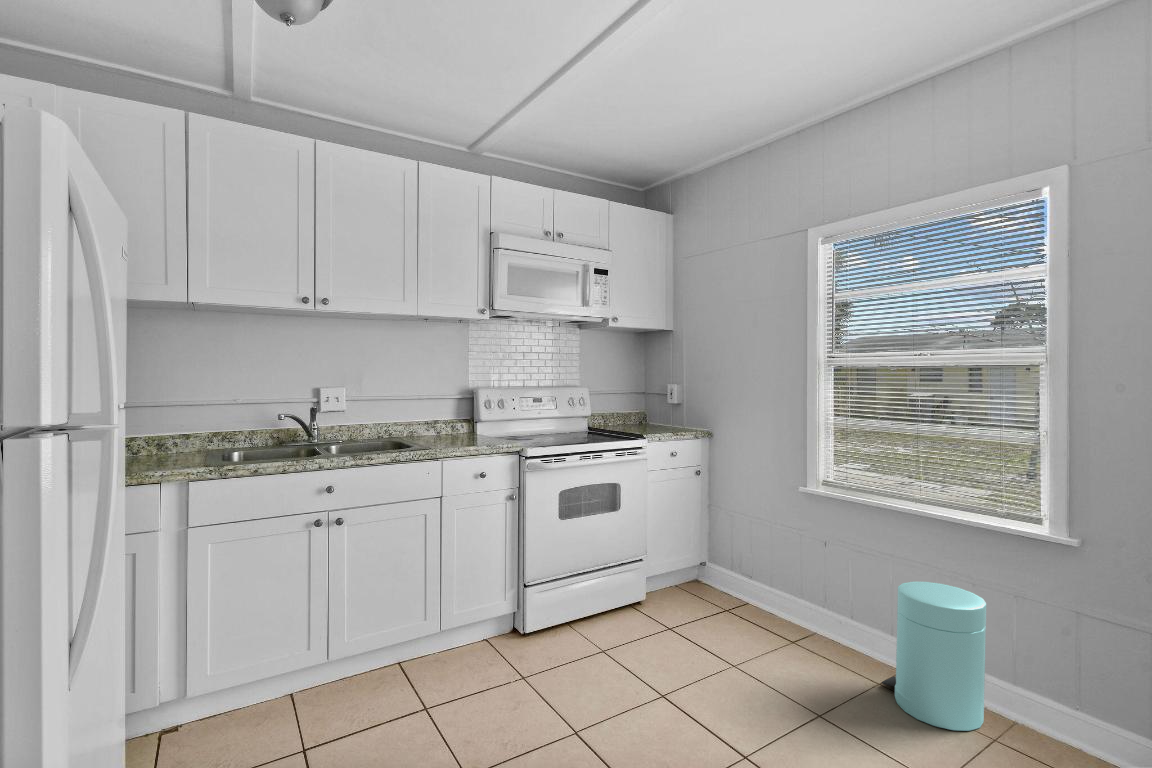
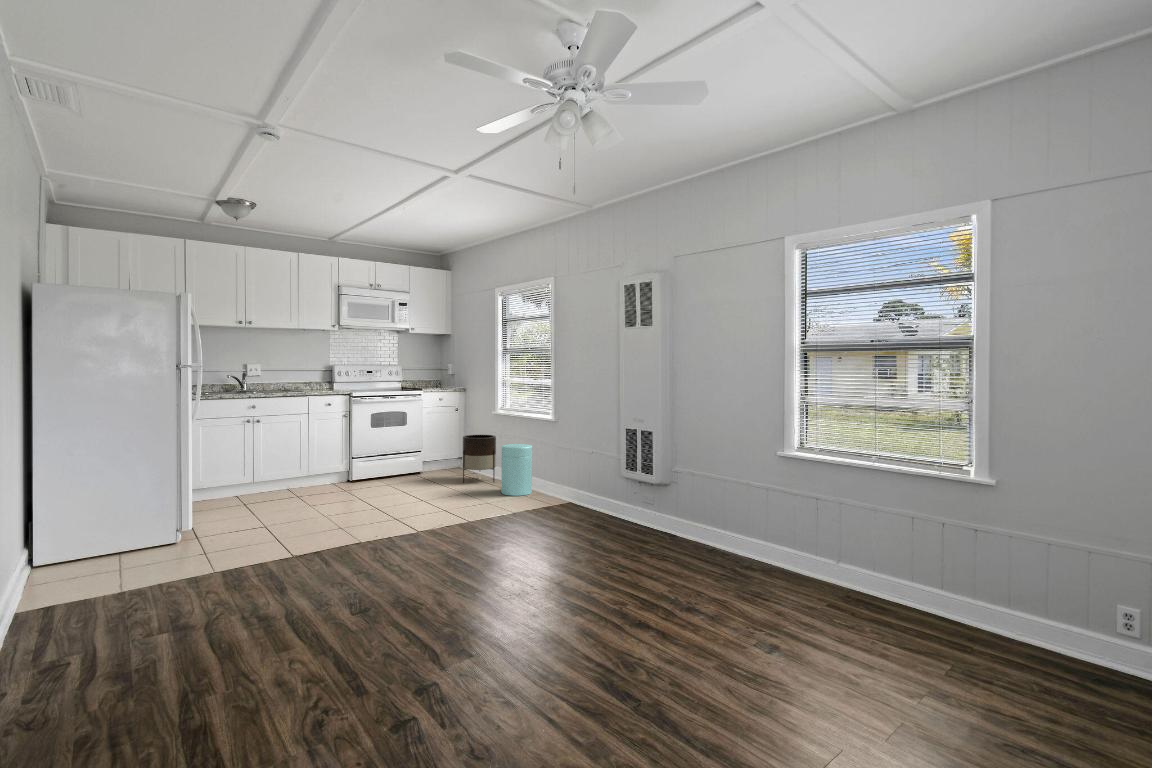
planter: none [750,534,828,648] -> present [462,435,496,483]

